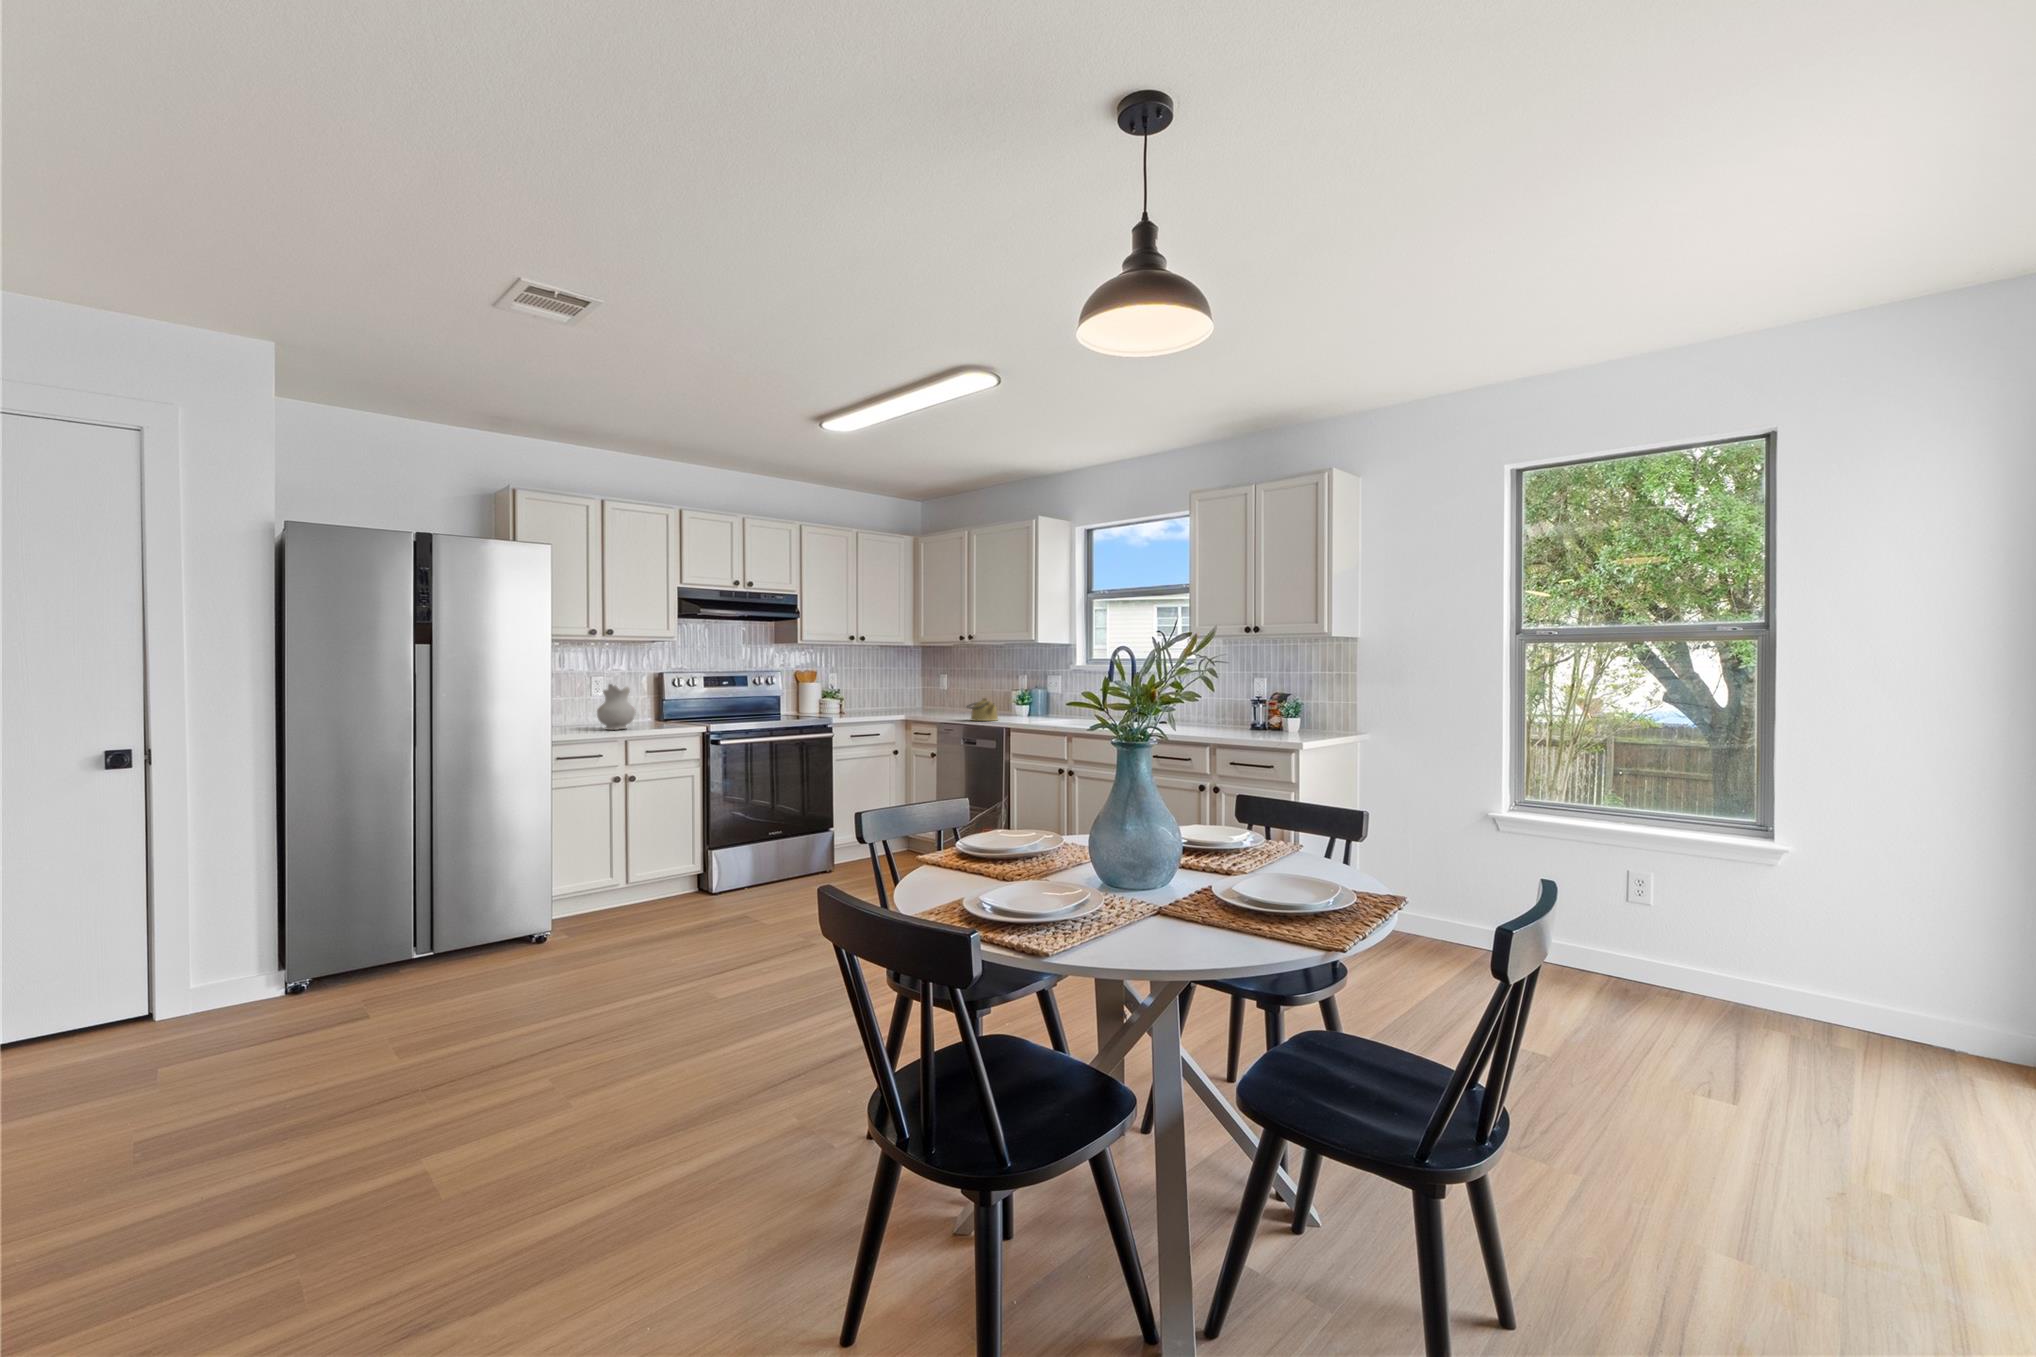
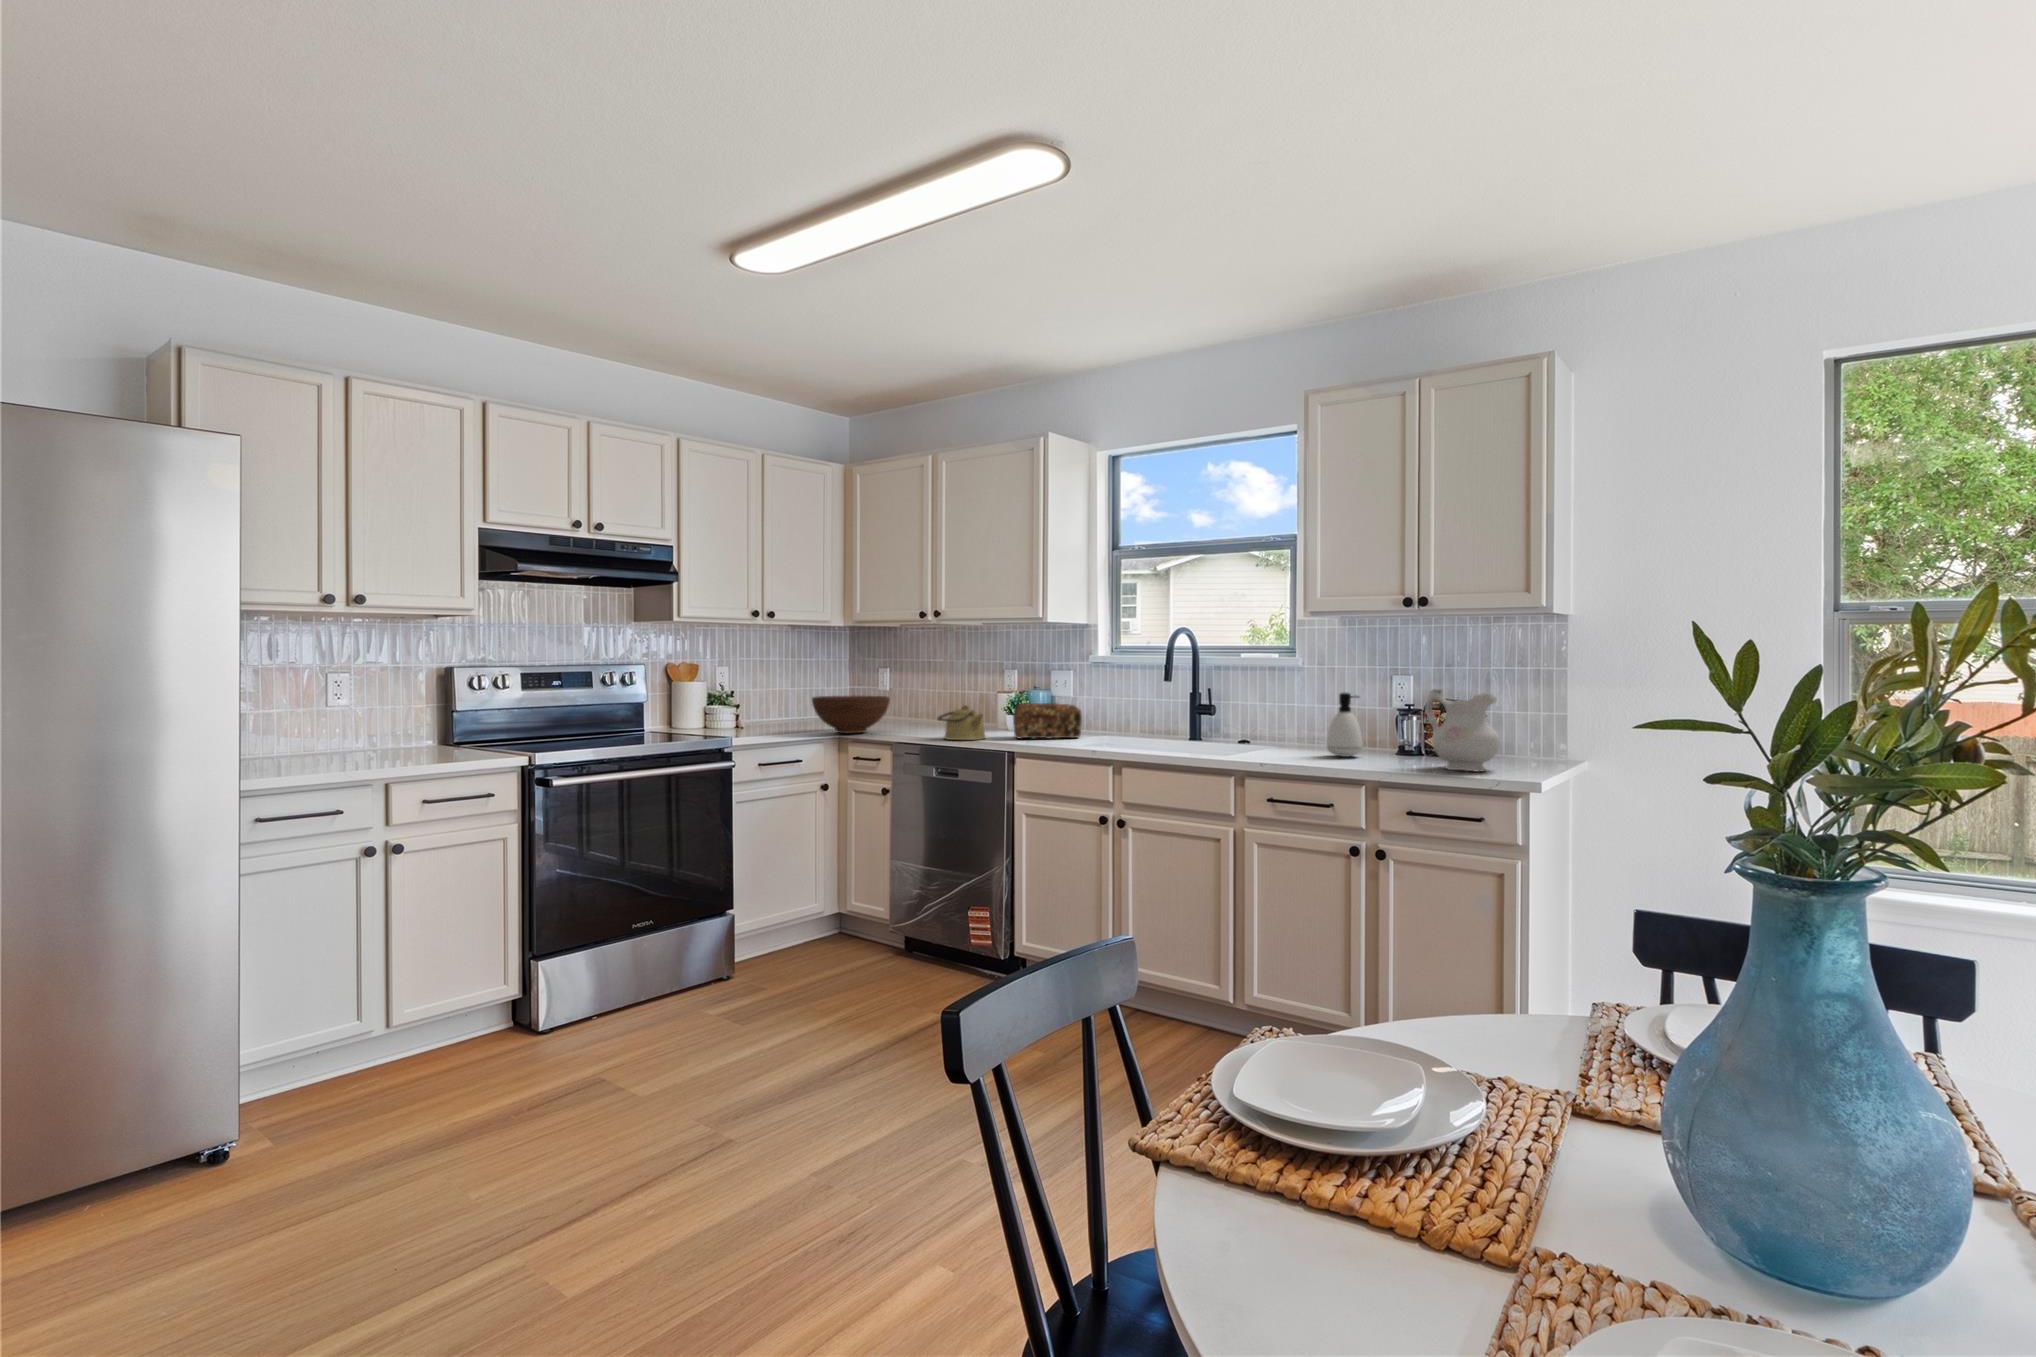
ceramic pitcher: present [597,684,636,730] -> present [1425,689,1500,771]
soap dispenser: none [1201,688,1224,730] -> present [1327,693,1363,757]
fruit bowl: none [888,692,940,717] -> present [812,696,890,733]
bread loaf: none [1016,696,1061,720] -> present [1013,703,1082,738]

